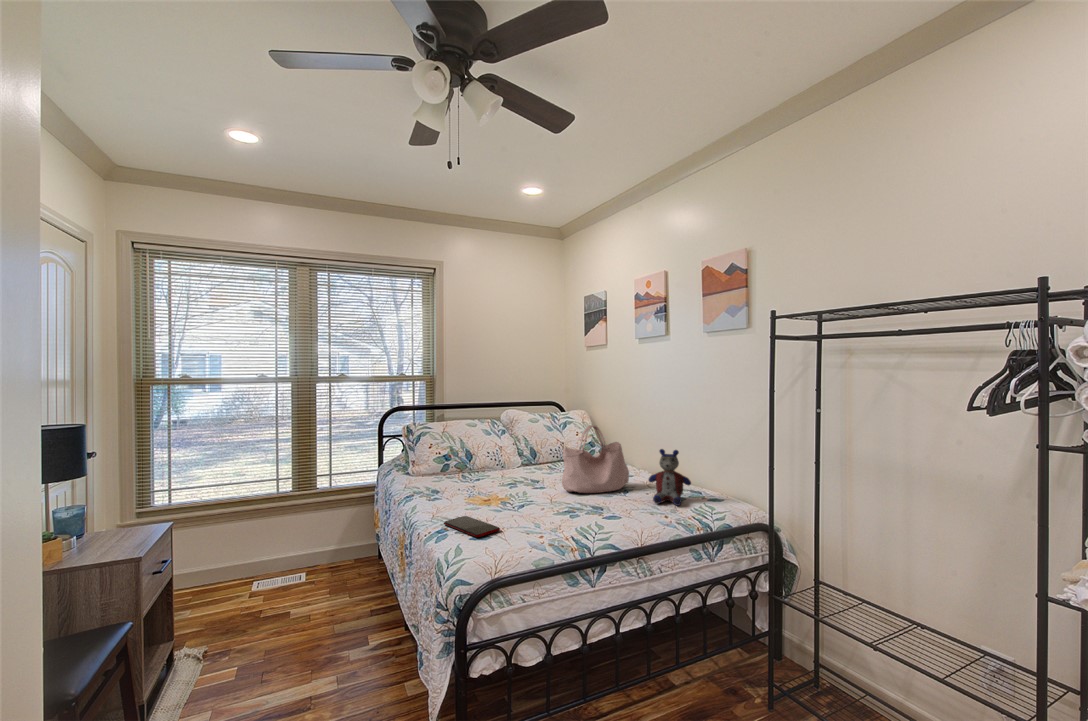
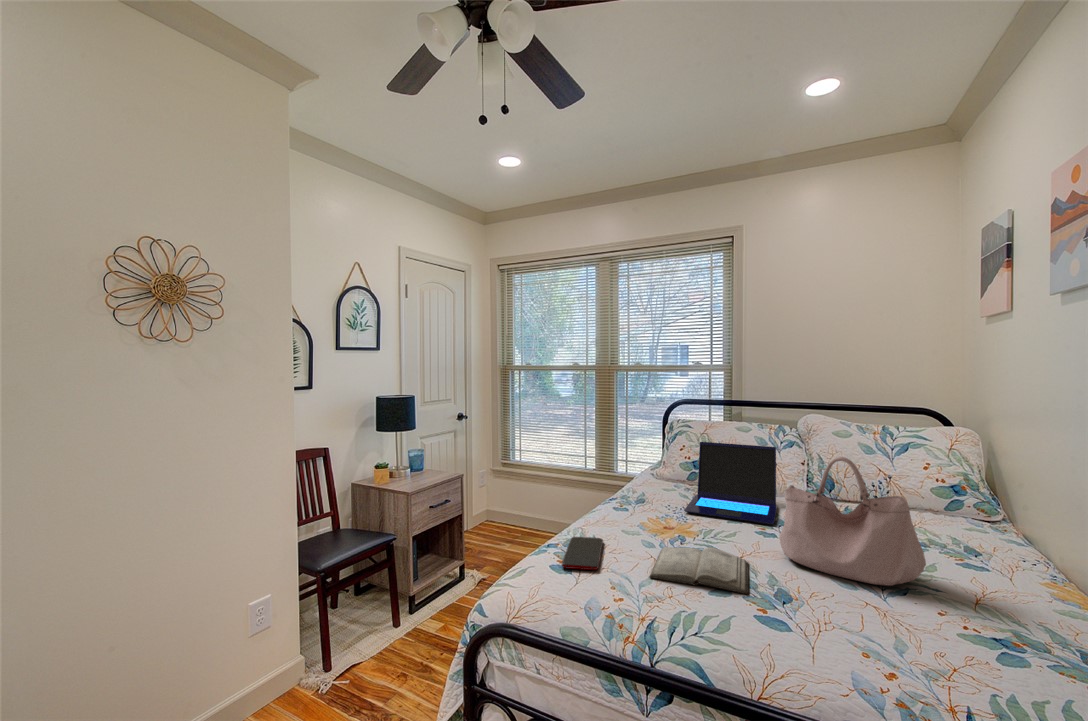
laptop: none [461,432,535,489] -> present [684,442,777,525]
stuffed bear: present [649,449,691,505] -> none [905,535,1031,674]
diary: none [509,497,585,522] -> present [650,547,749,594]

